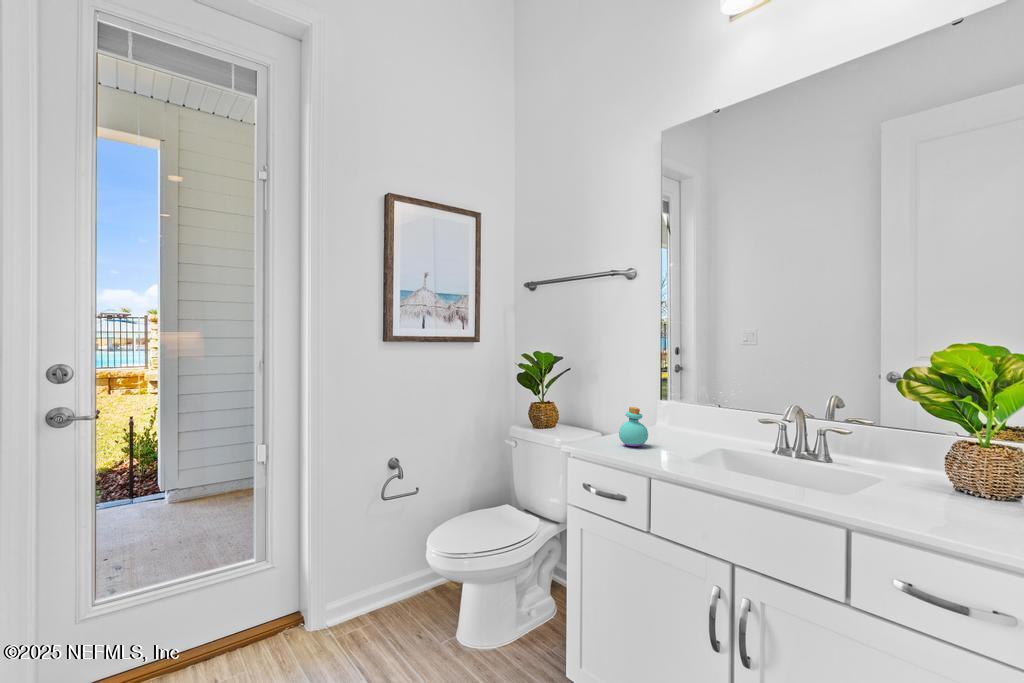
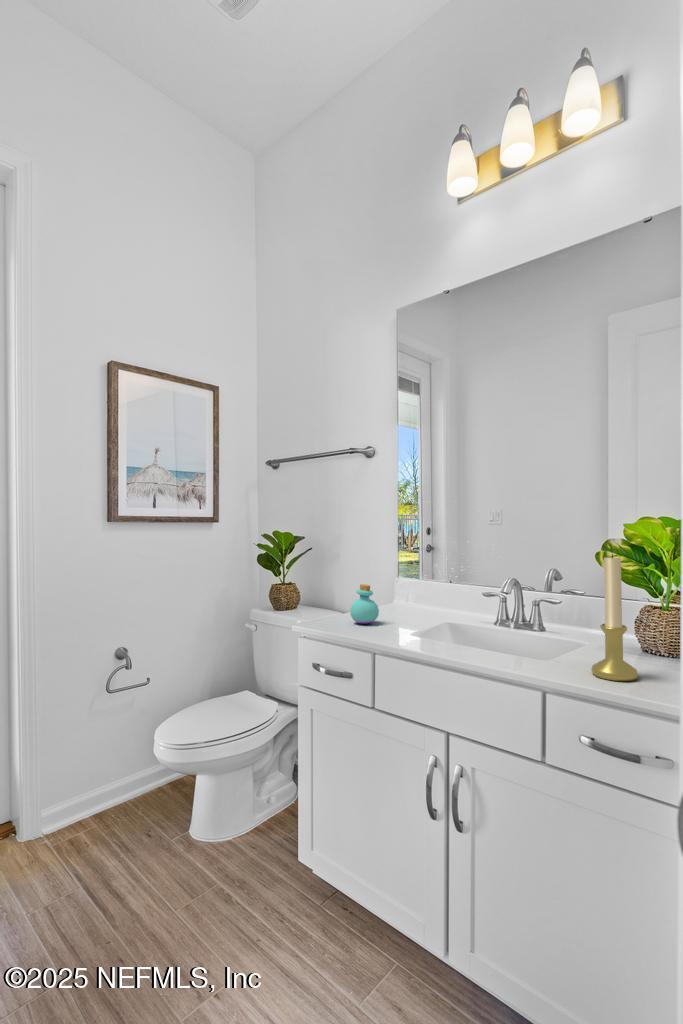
candle holder: none [904,384,963,524] -> present [591,553,638,681]

